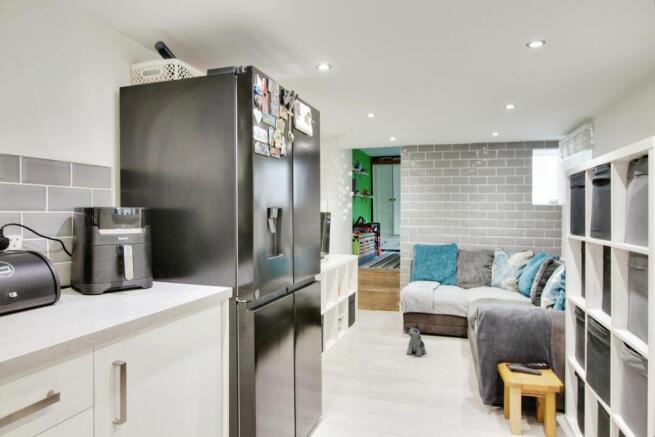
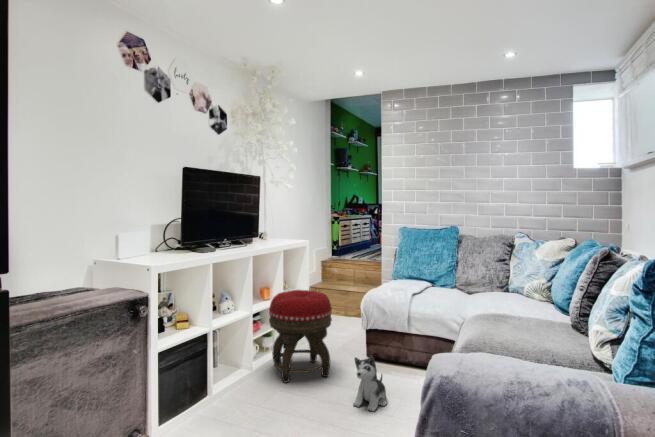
footstool: none [344,287,385,345] -> present [269,290,332,382]

